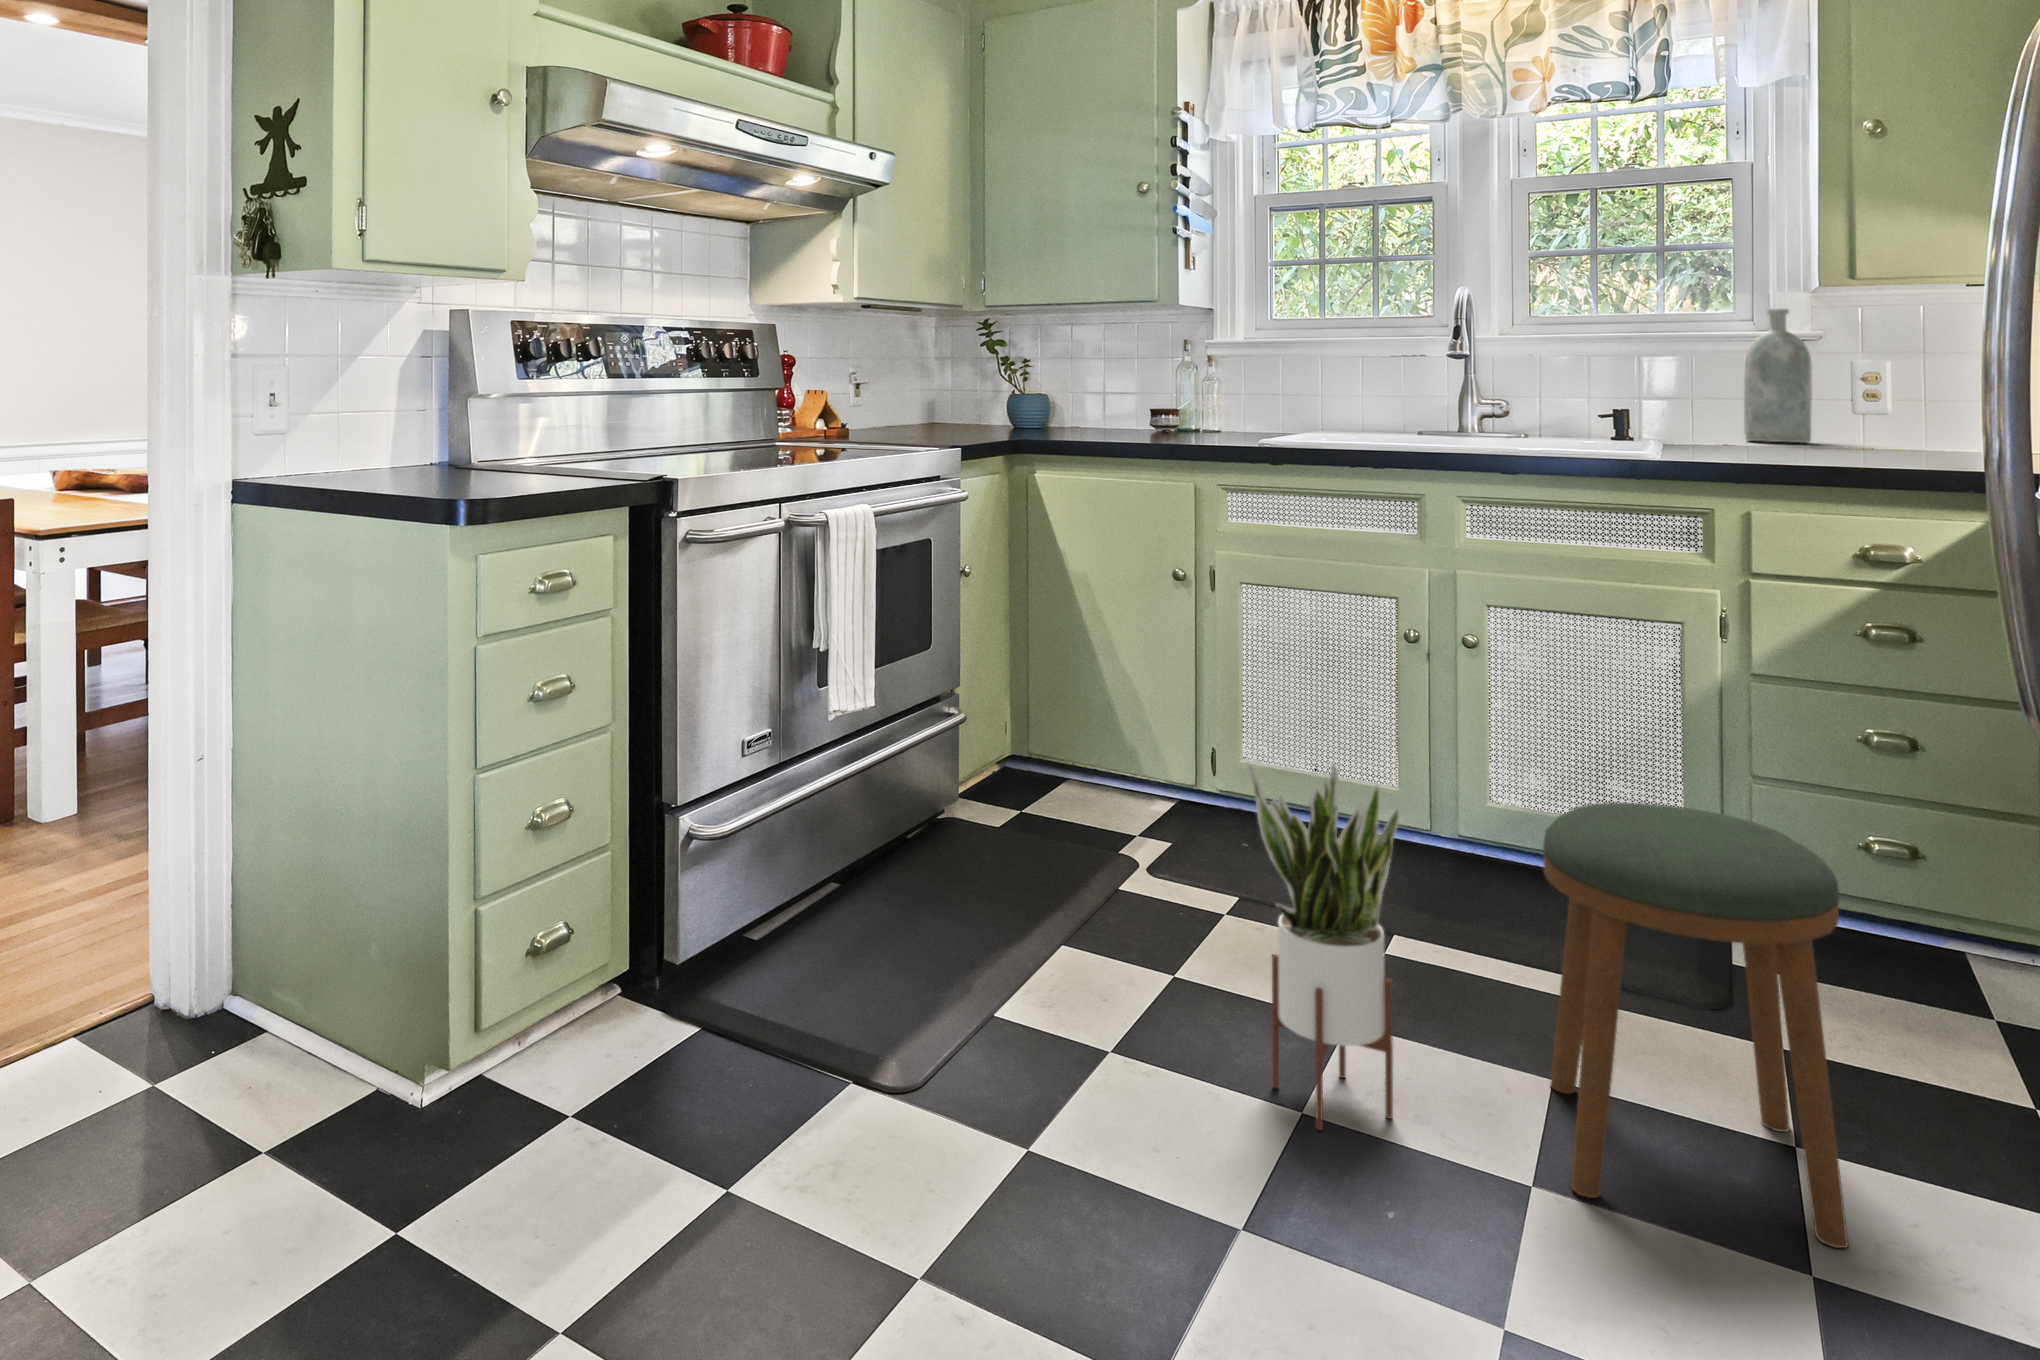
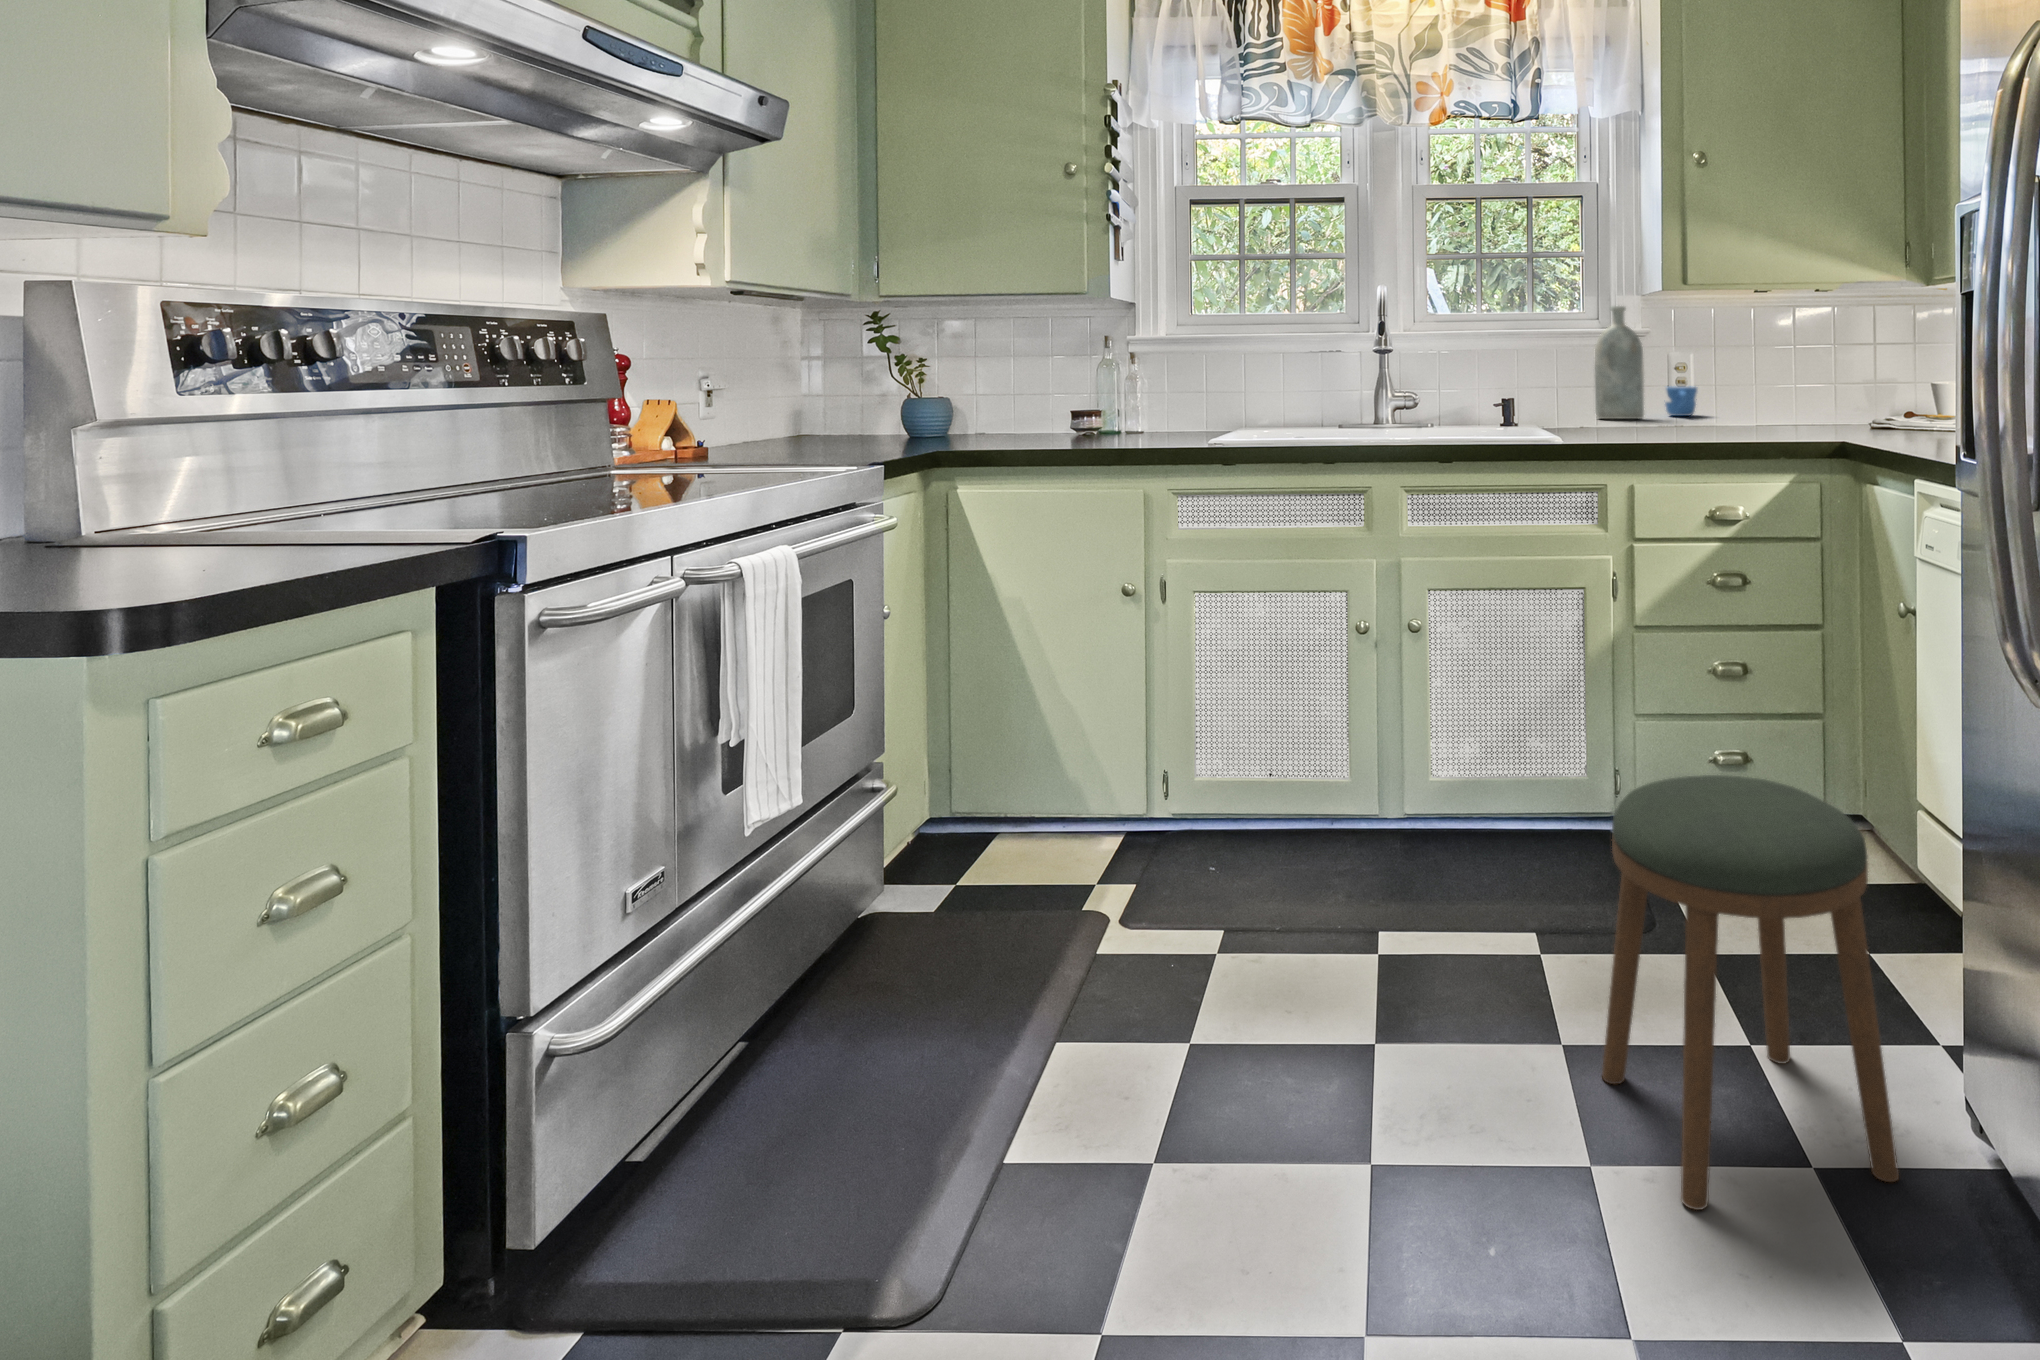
mug: none [1848,405,1900,441] -> present [1665,386,1697,416]
potted plant: present [1247,763,1400,1130] -> none [1345,798,1495,1226]

